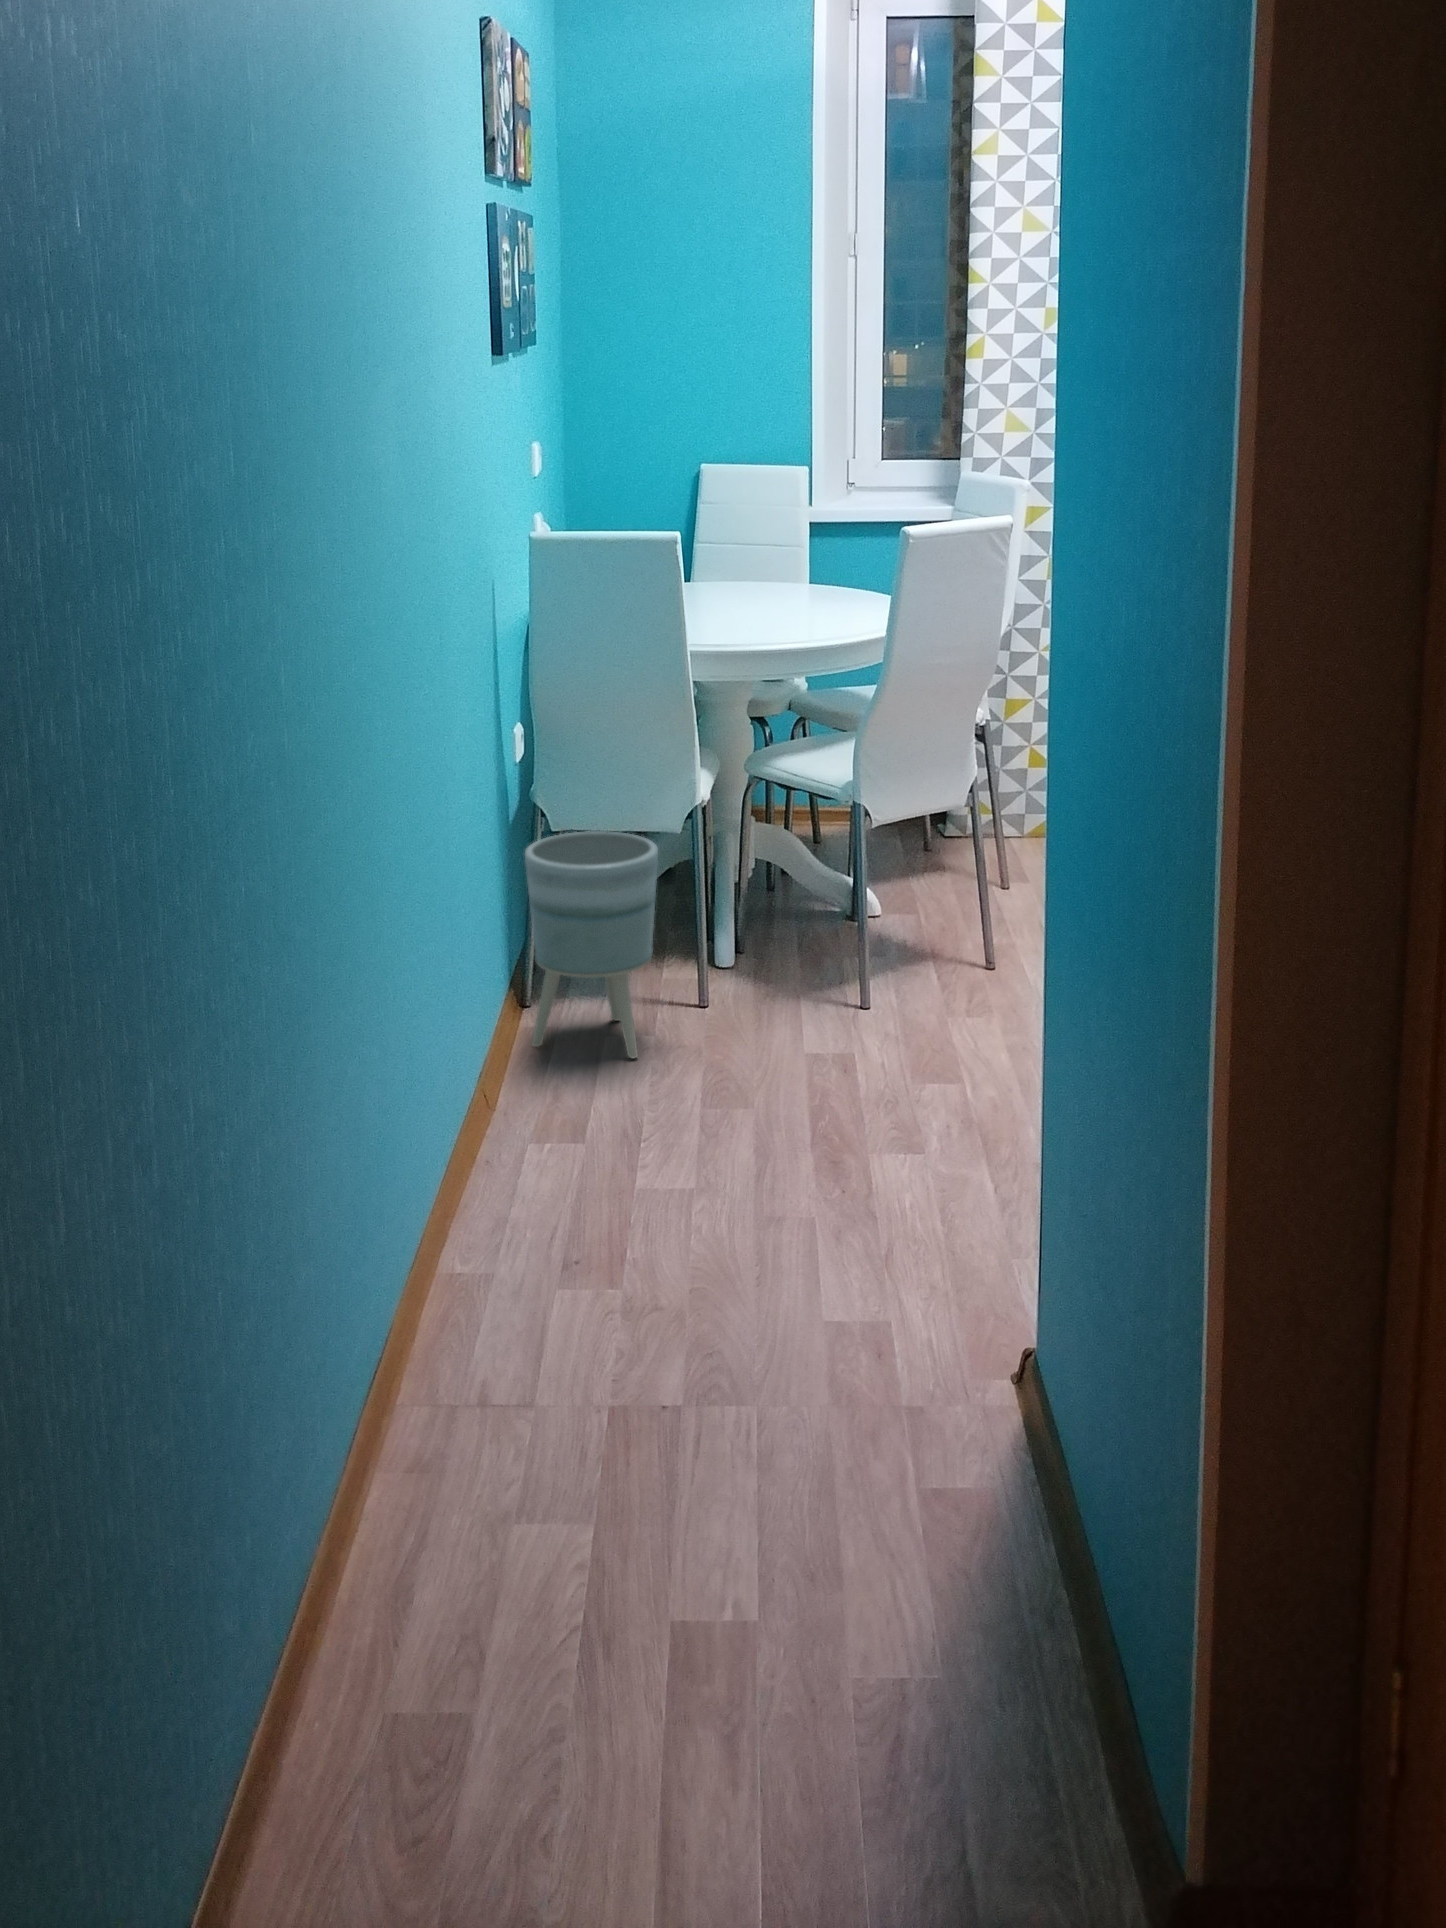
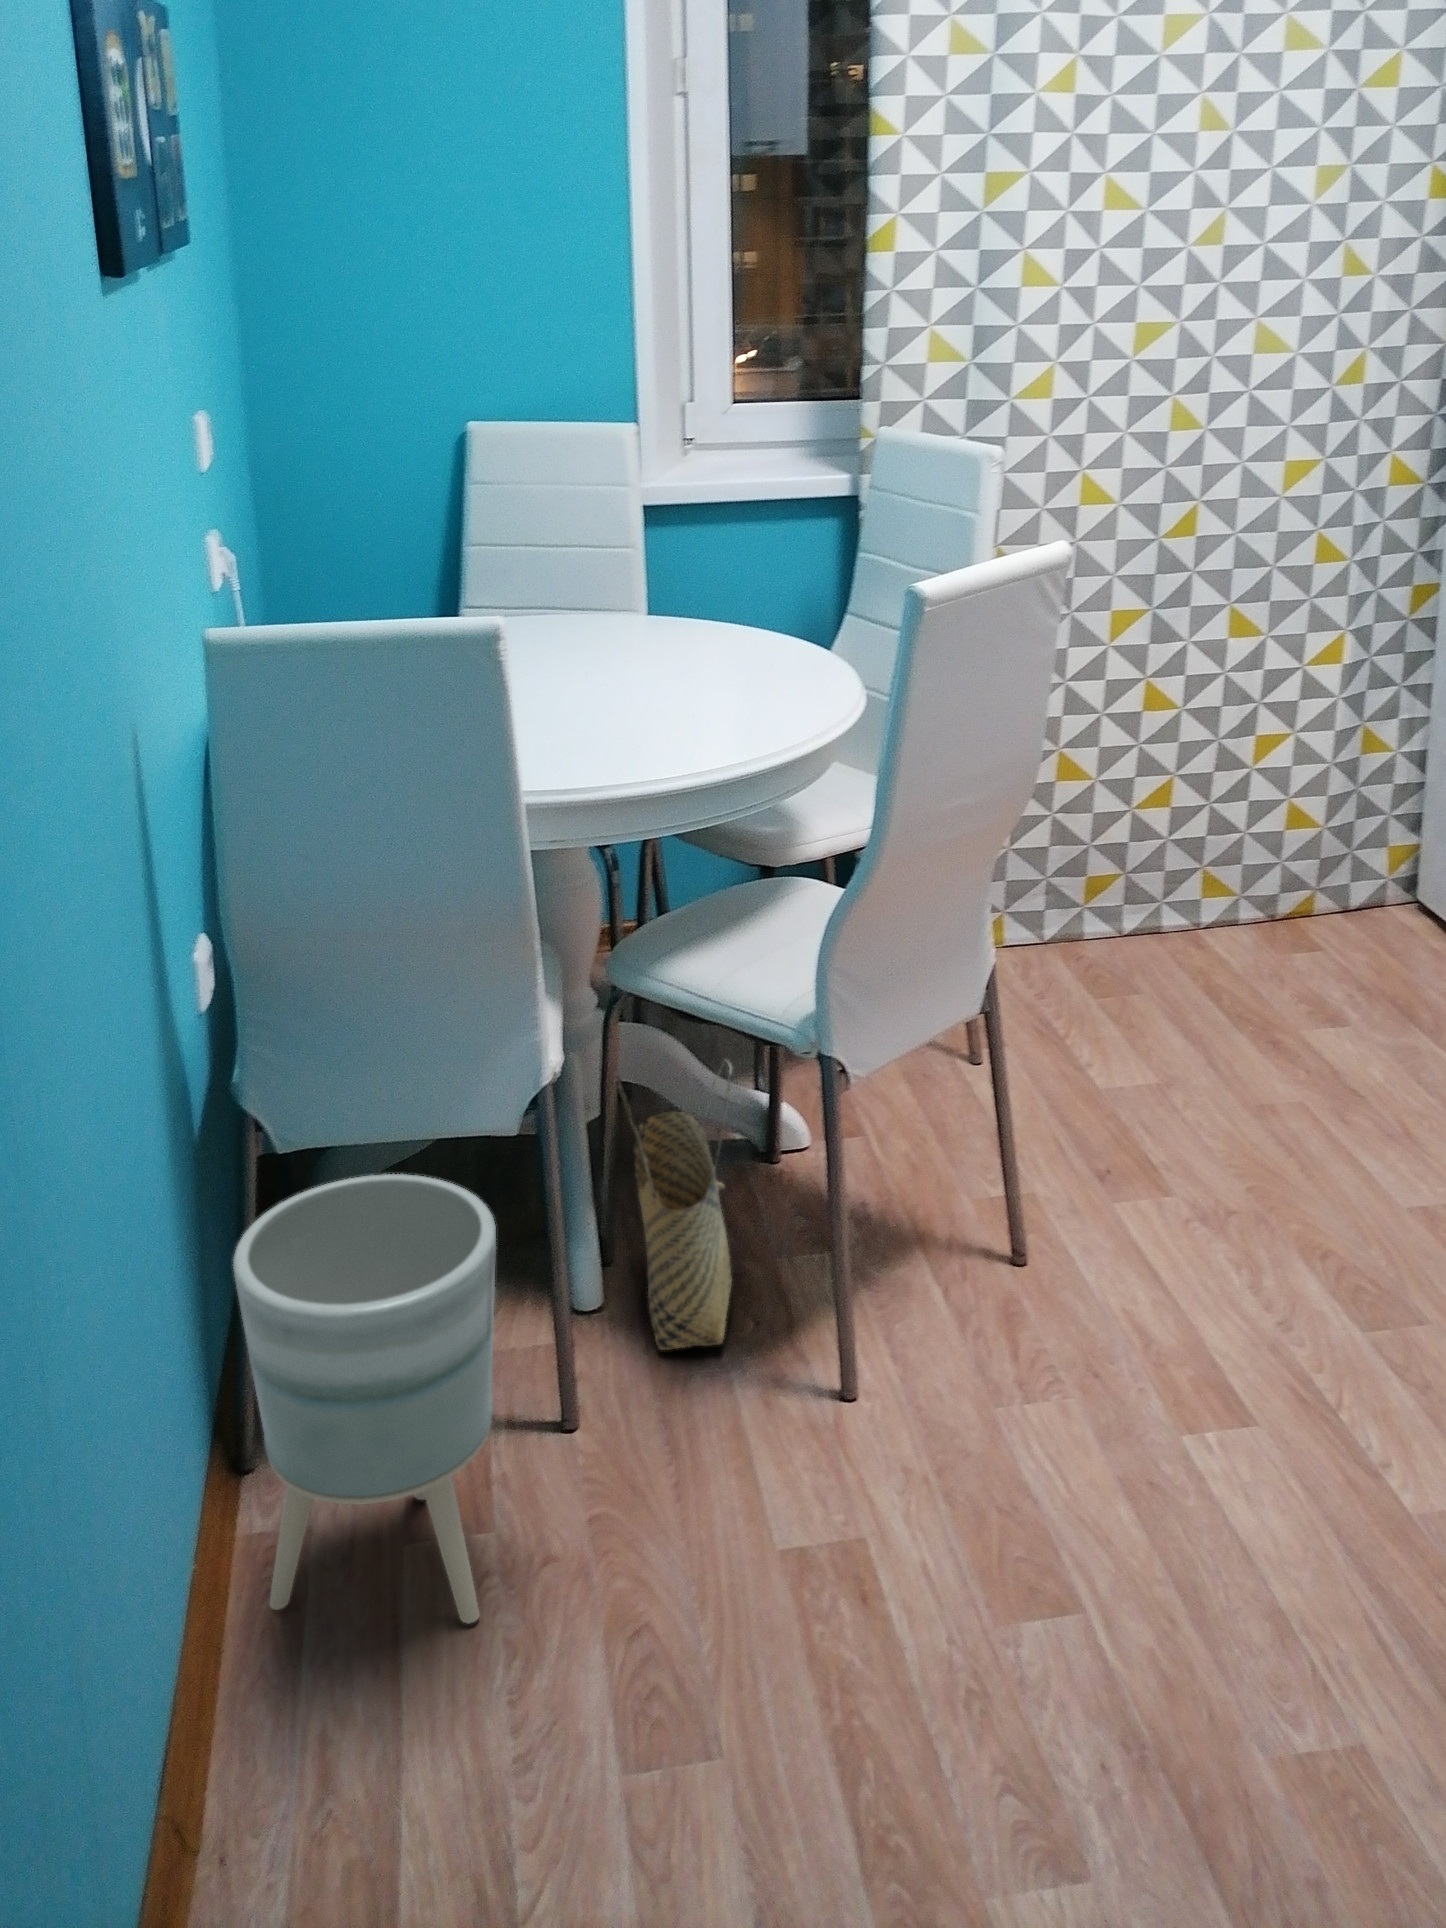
woven basket: none [744,818,811,982] -> present [615,1059,732,1350]

